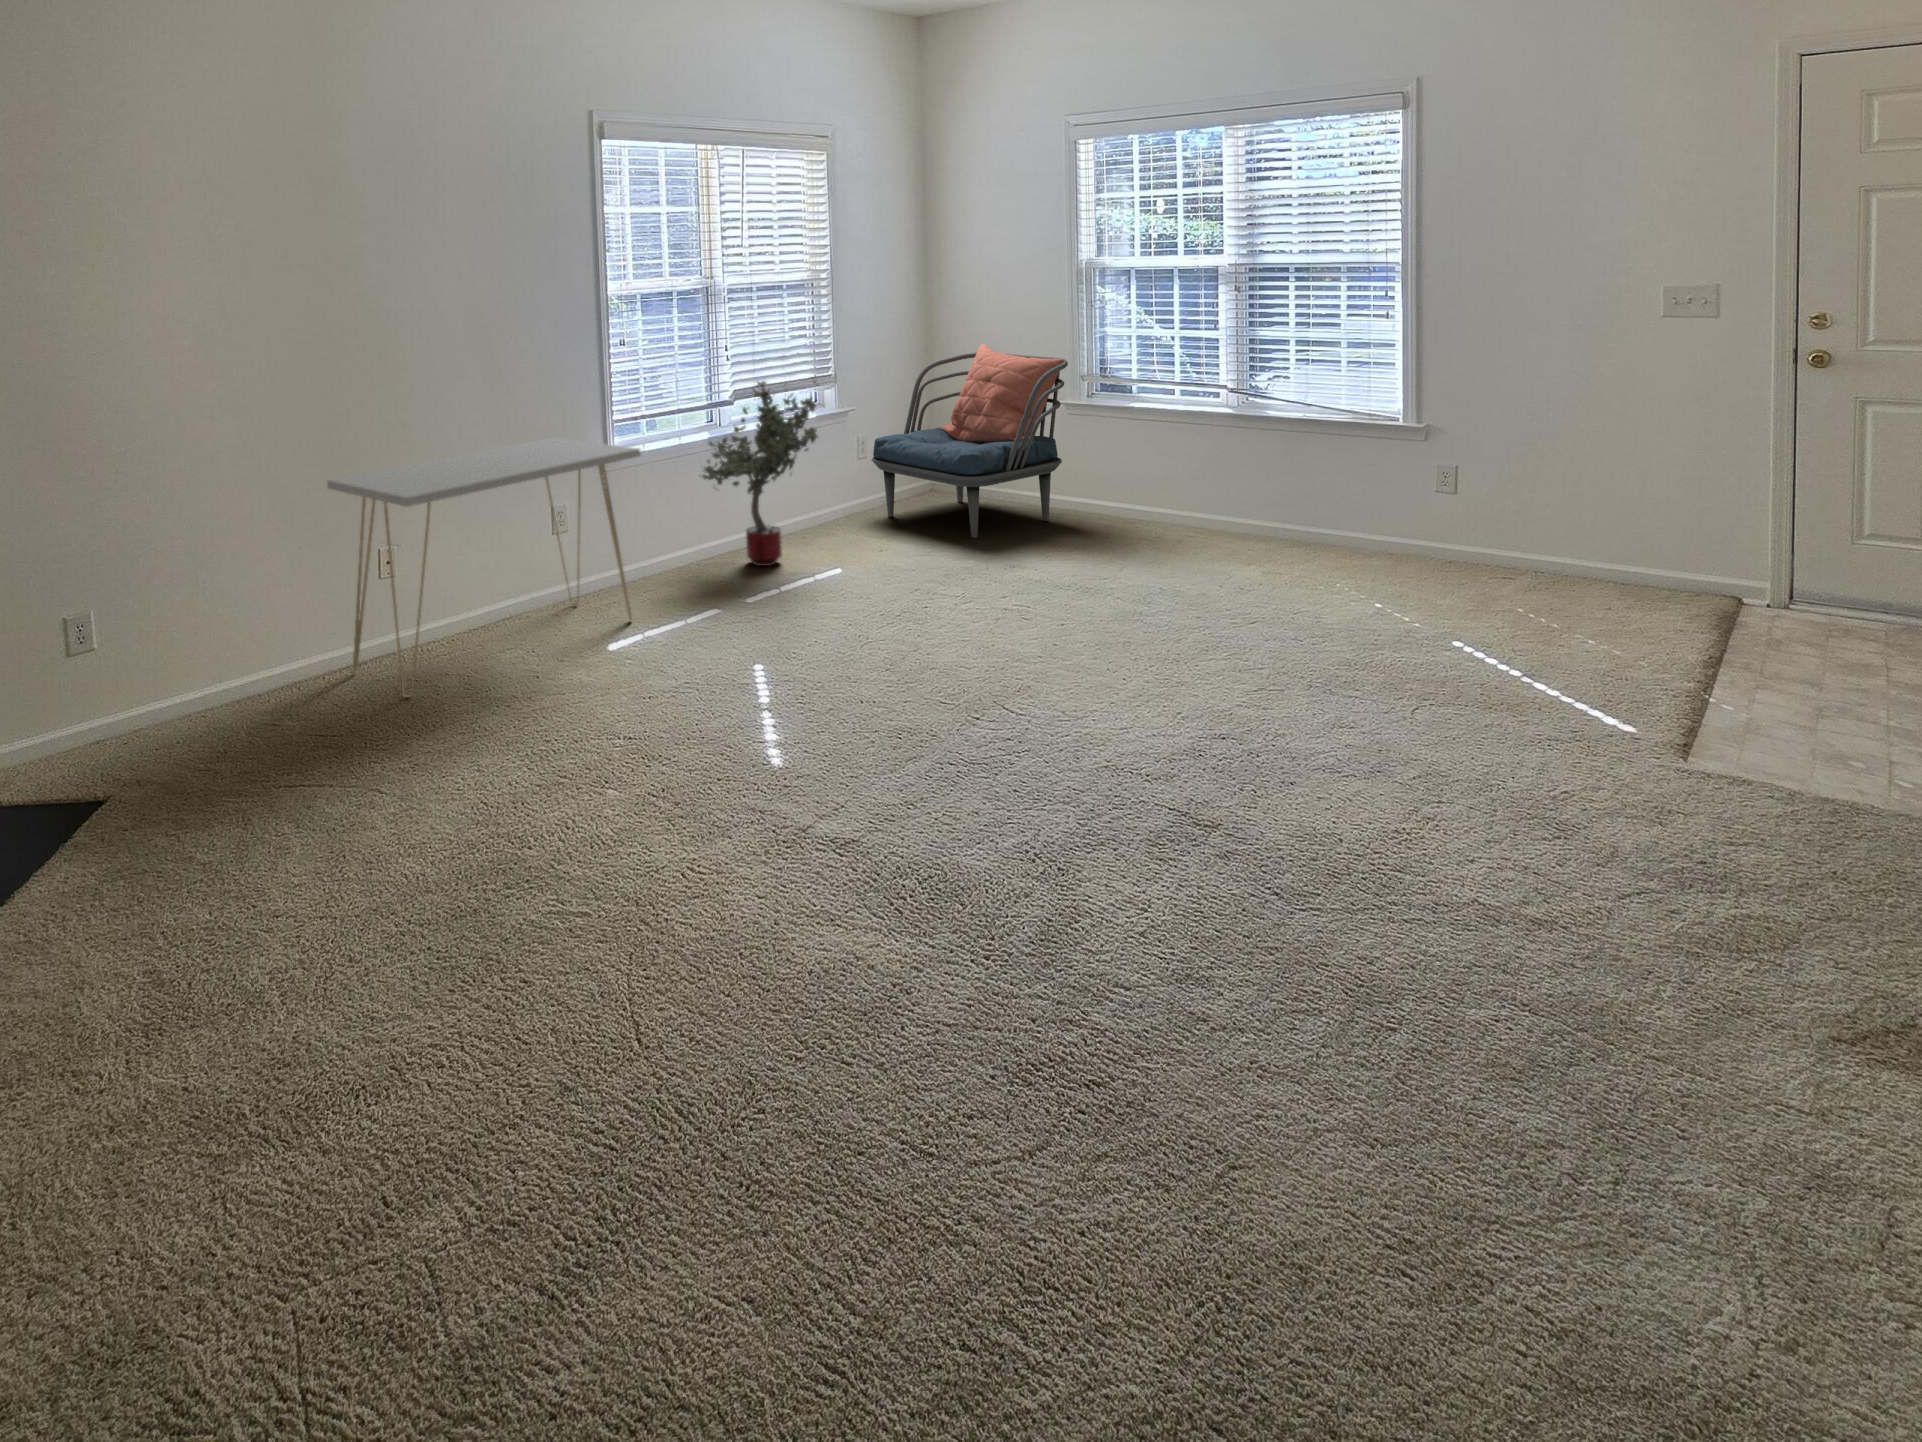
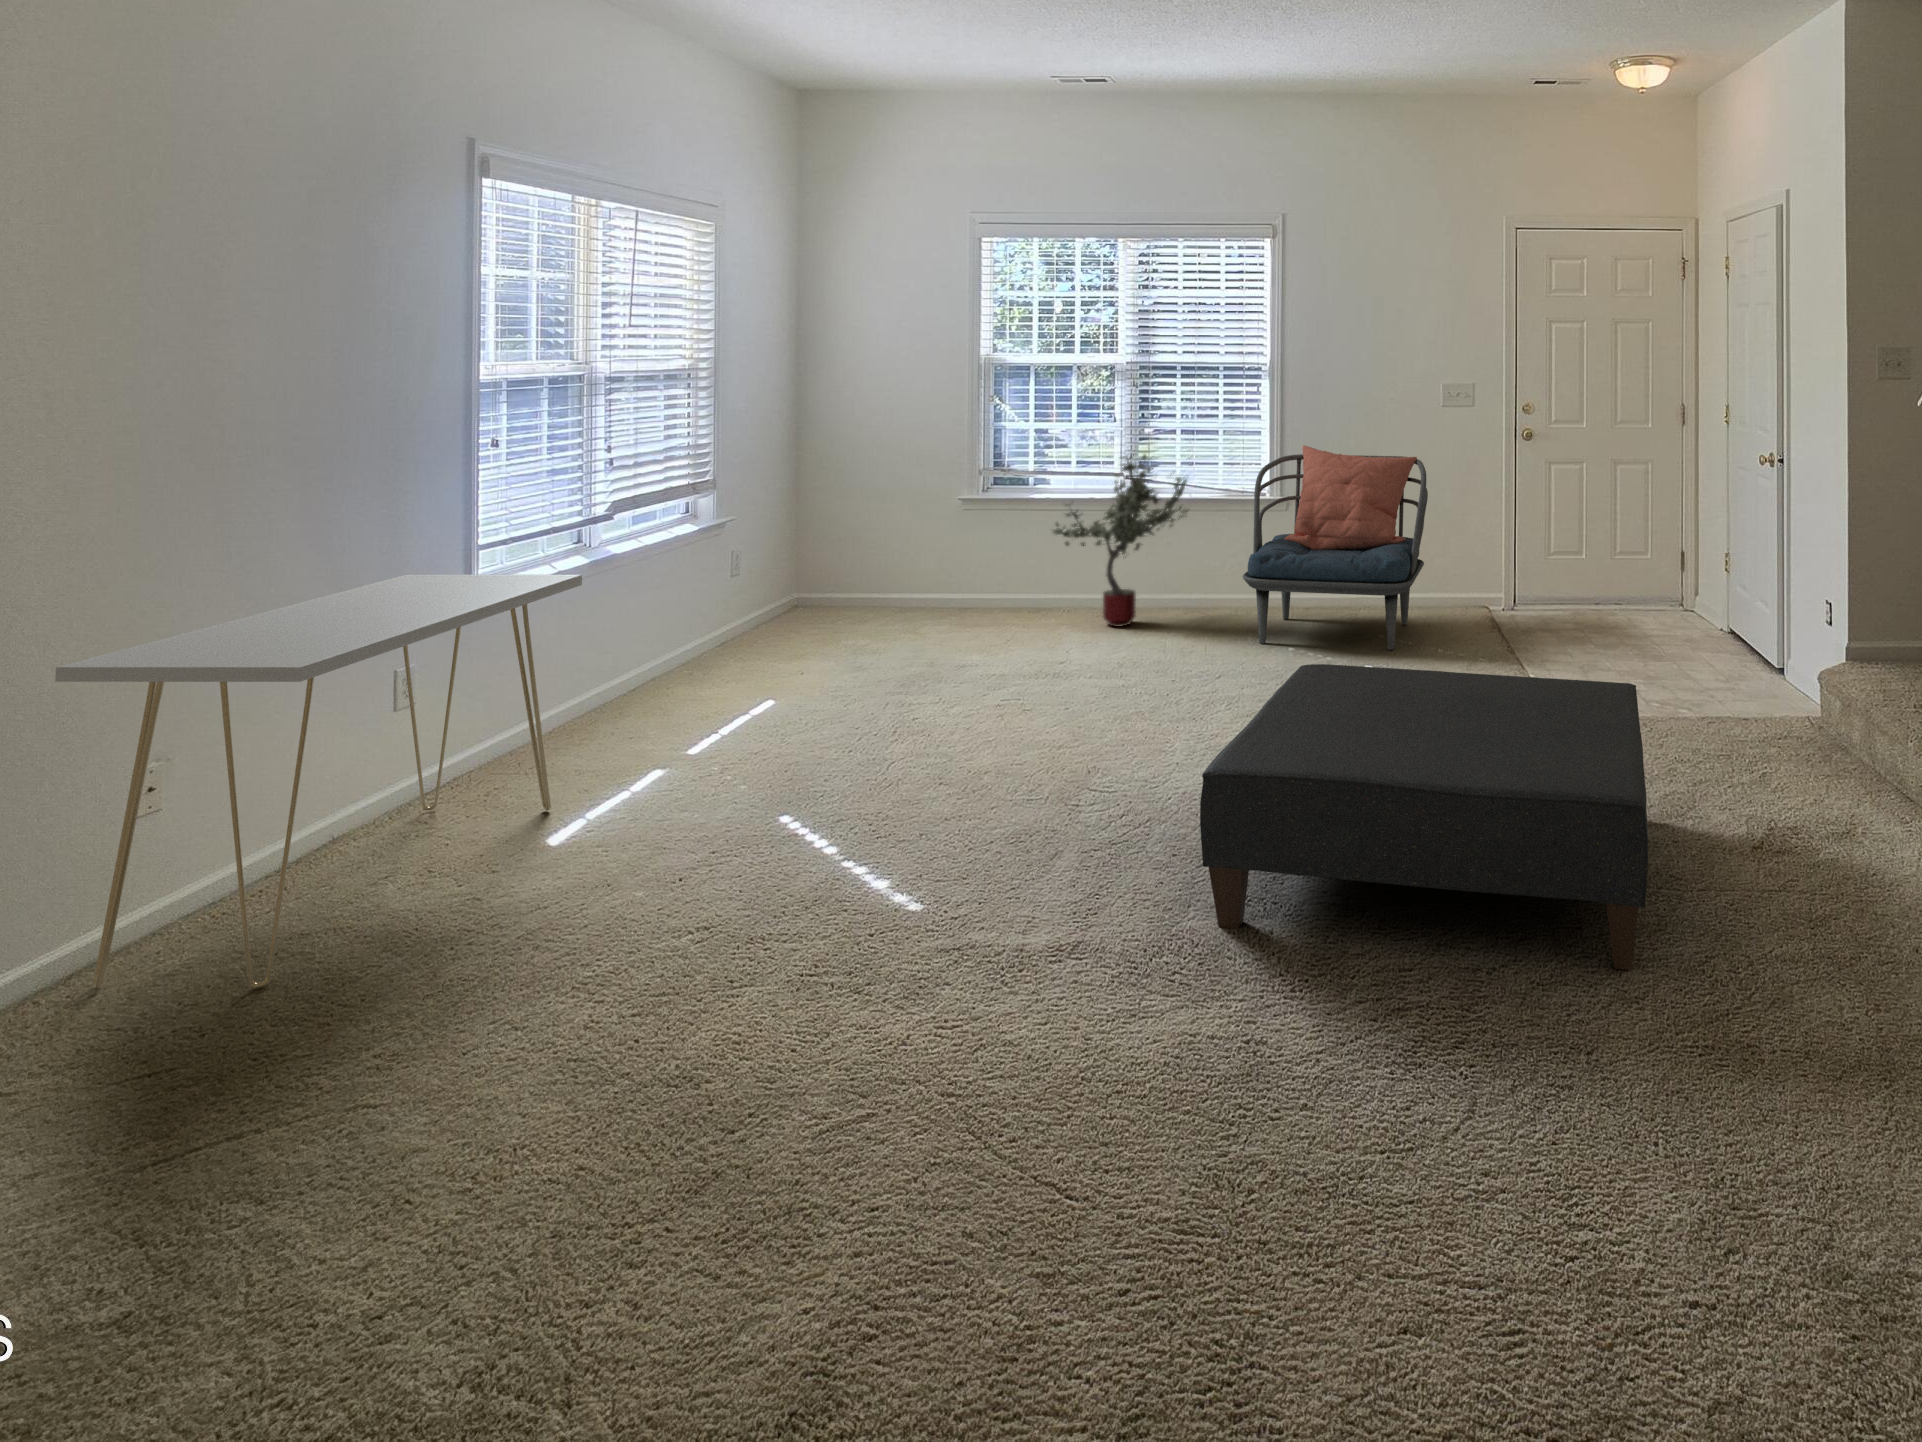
armchair: present [872,344,1068,538] -> present [1243,445,1428,650]
potted tree: present [702,380,818,566] -> present [1053,454,1187,627]
ottoman: none [965,623,1677,1105] -> present [1200,664,1648,970]

